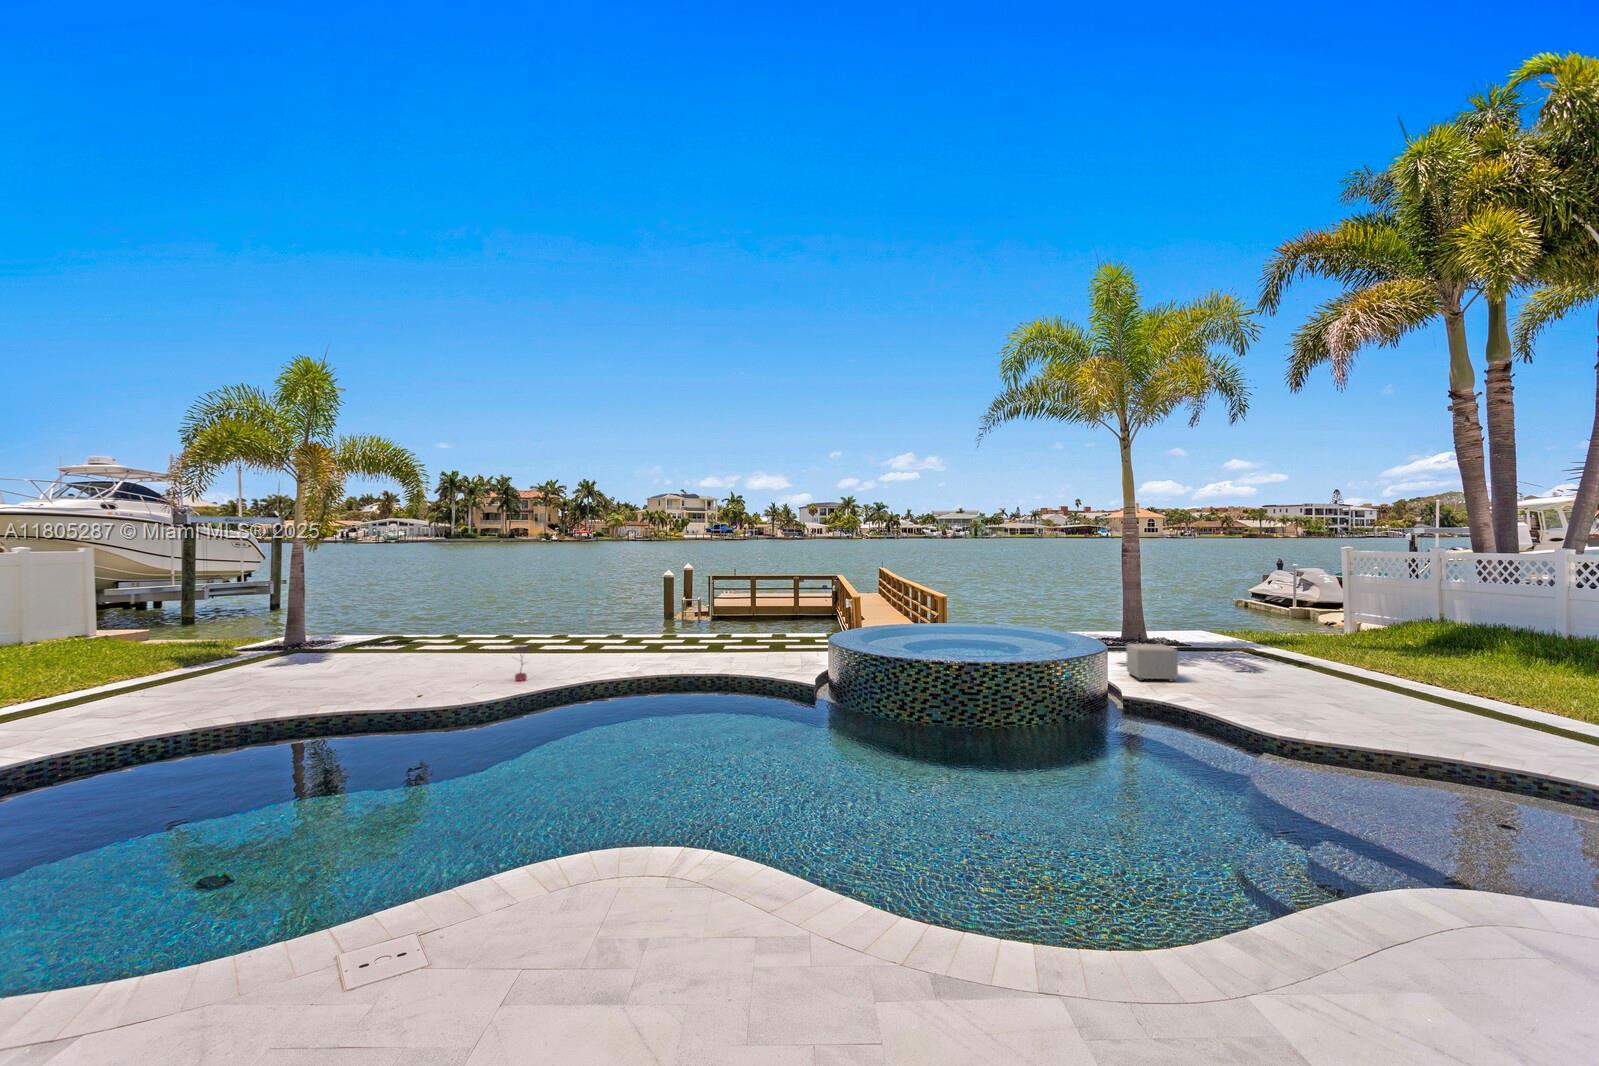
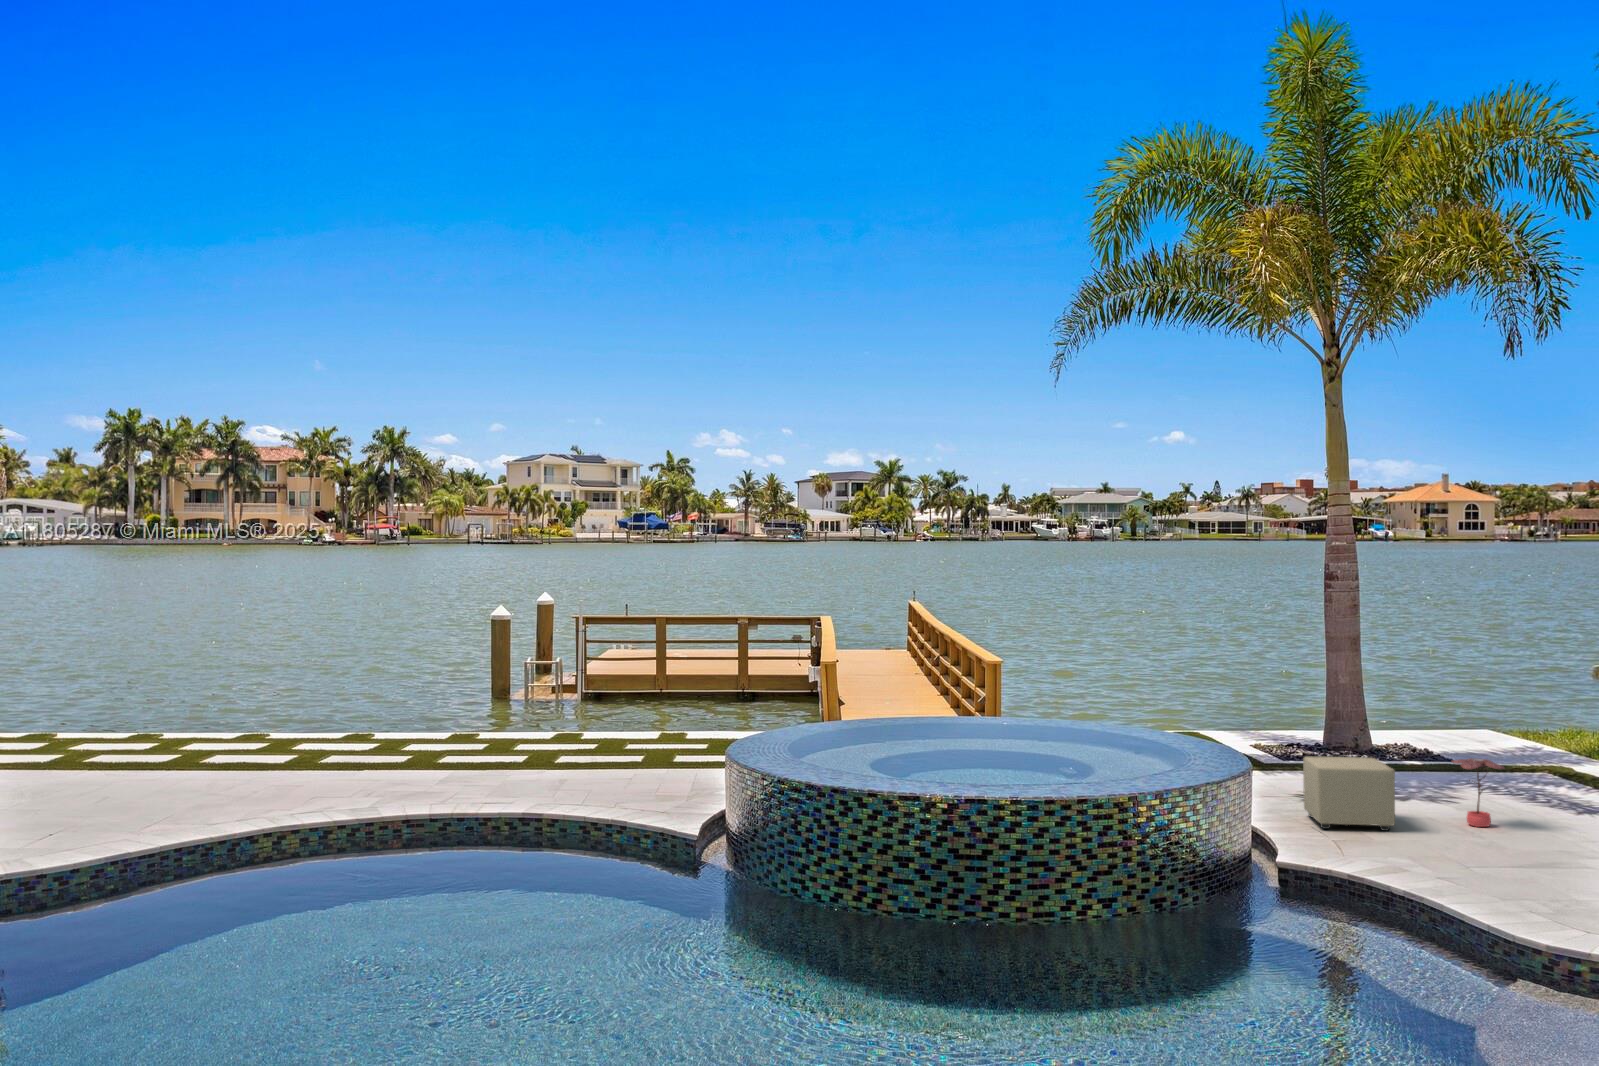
potted plant: present [508,646,533,681] -> present [1452,758,1504,827]

